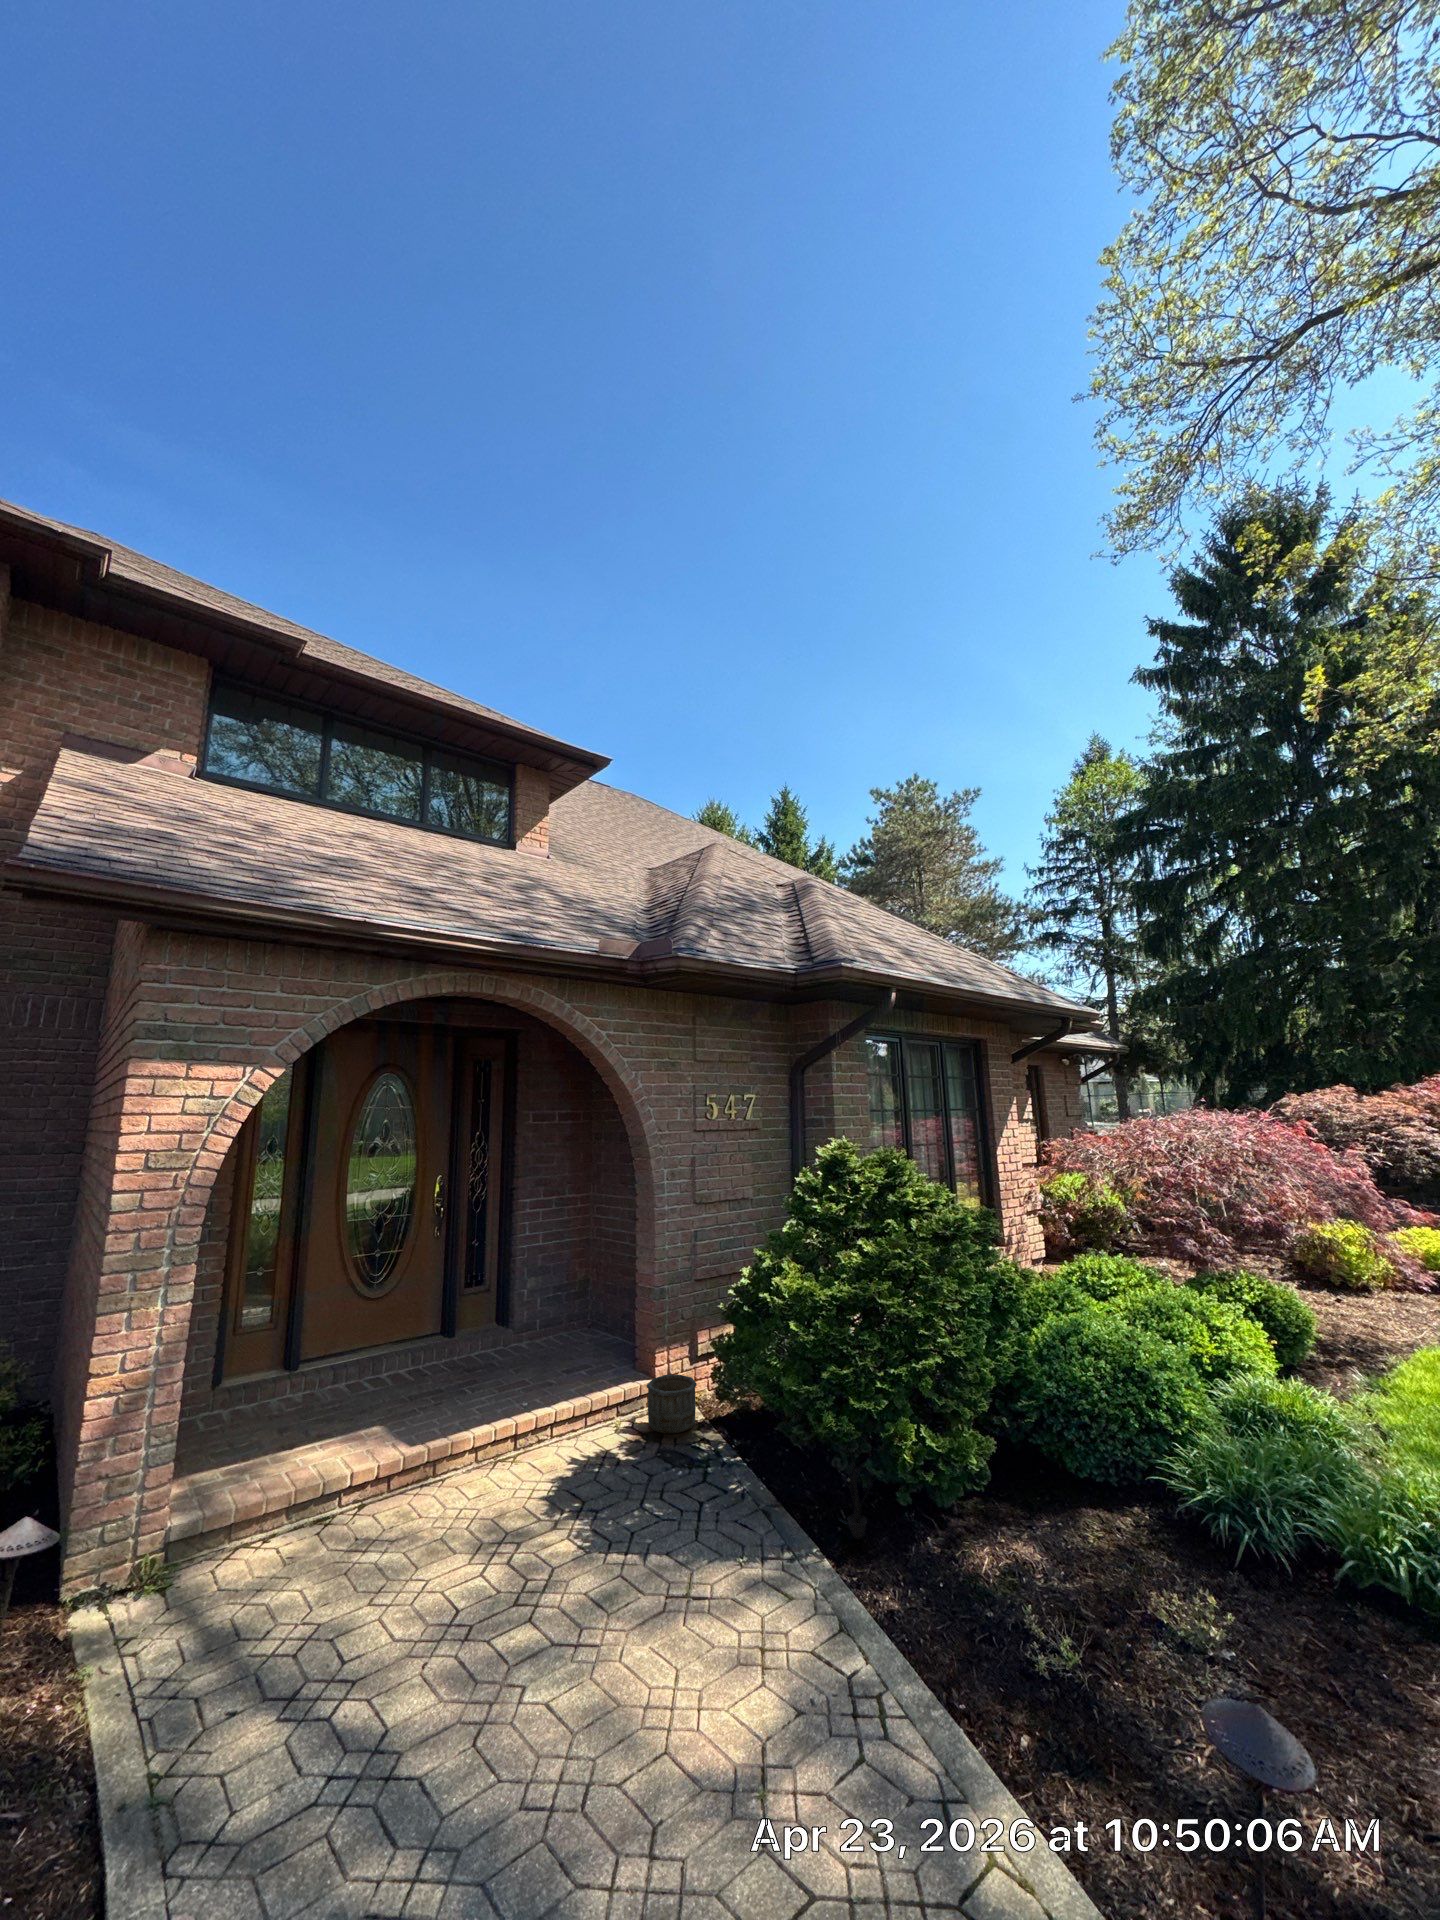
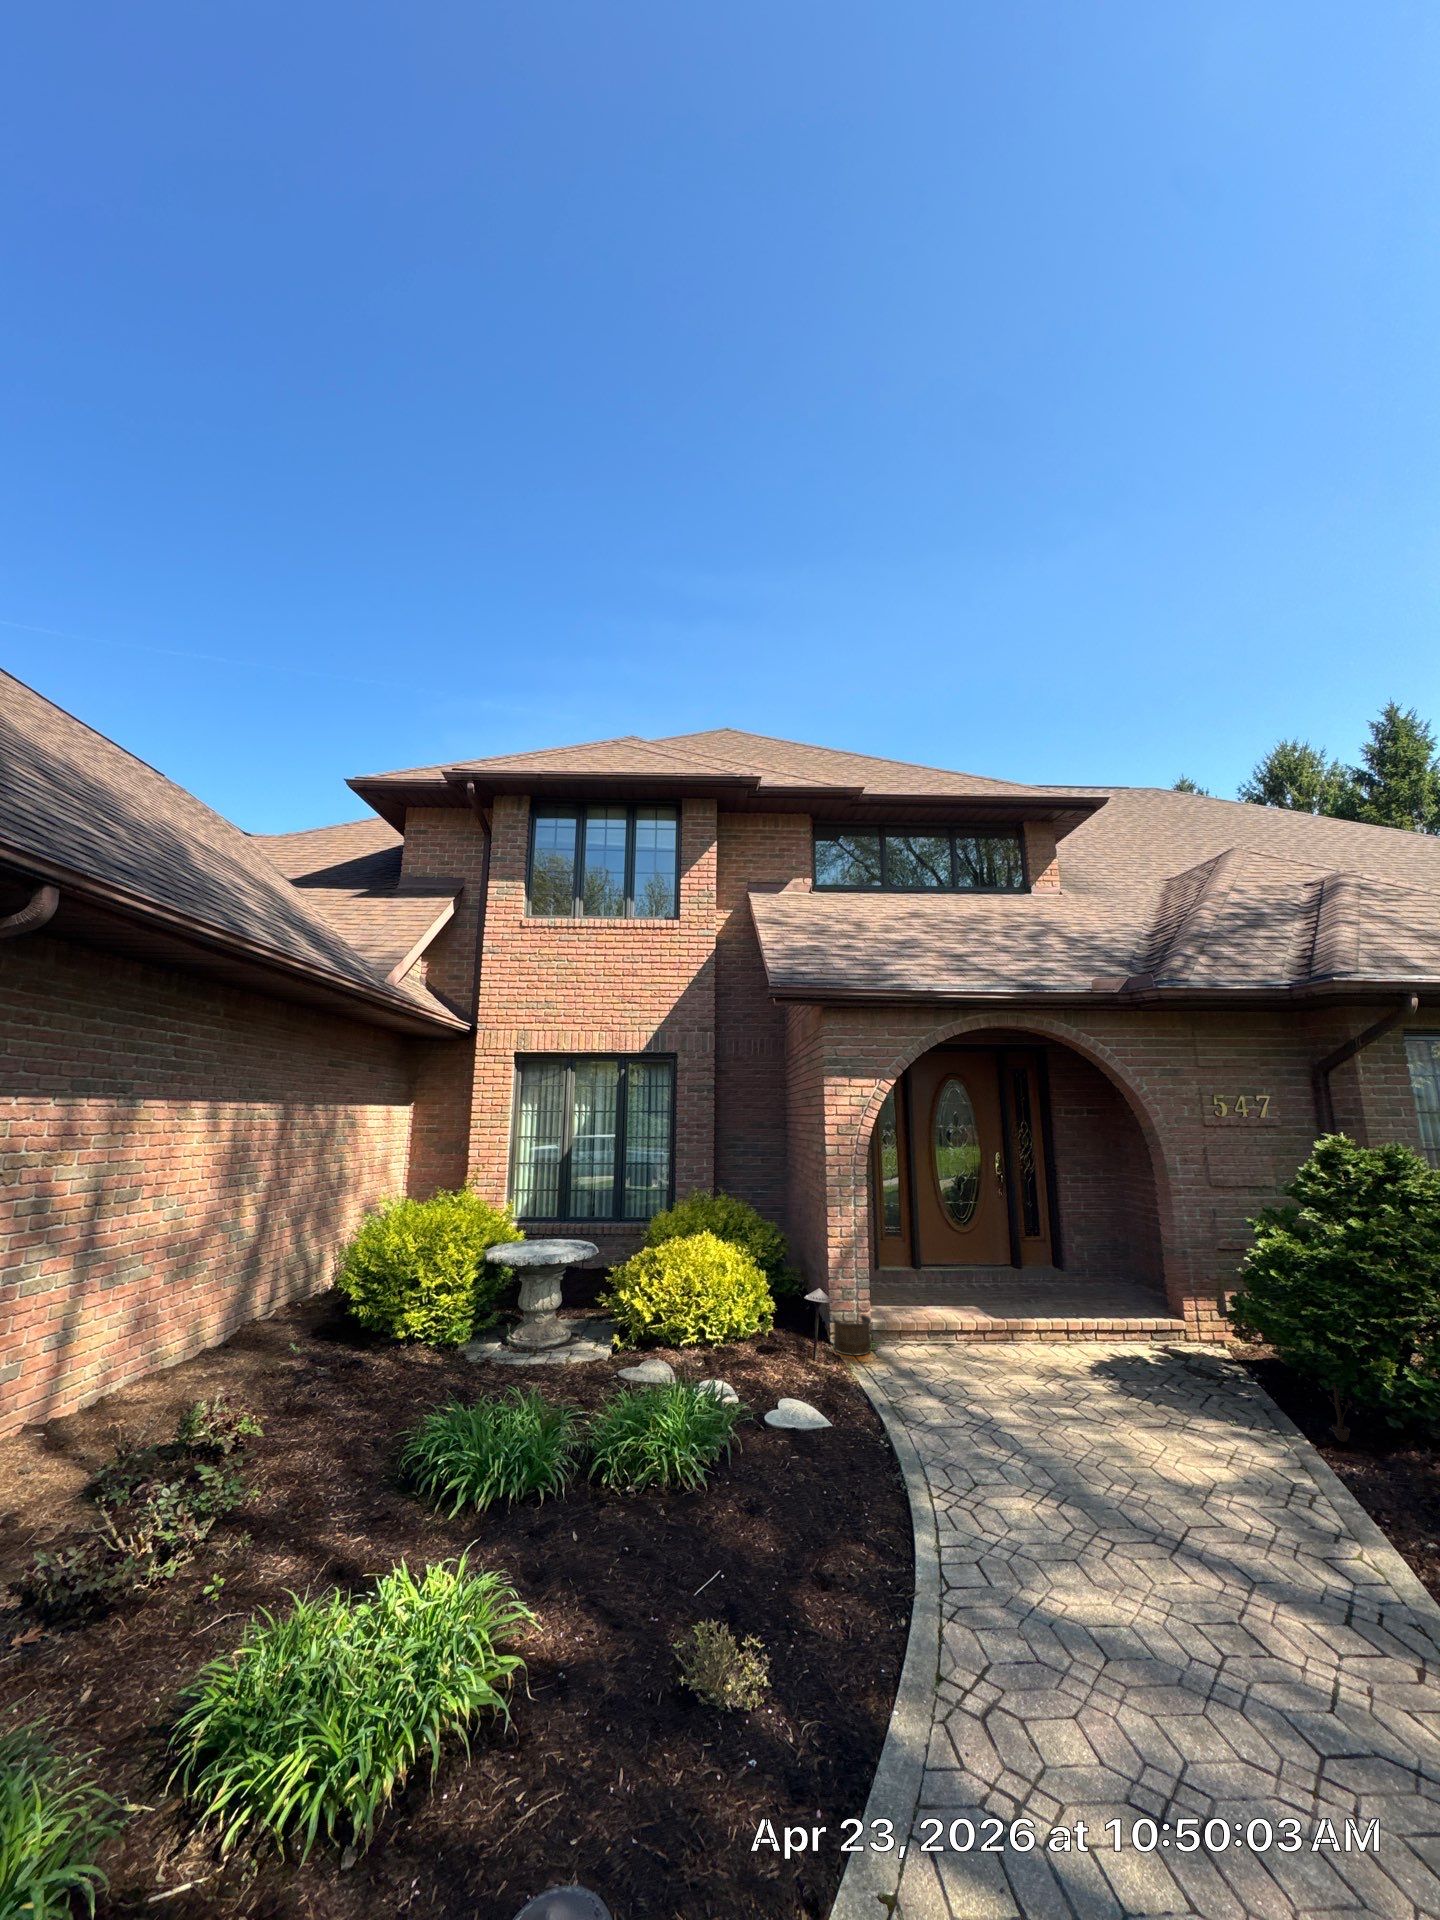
wooden bucket: present [646,1375,697,1434] -> present [832,1315,871,1356]

